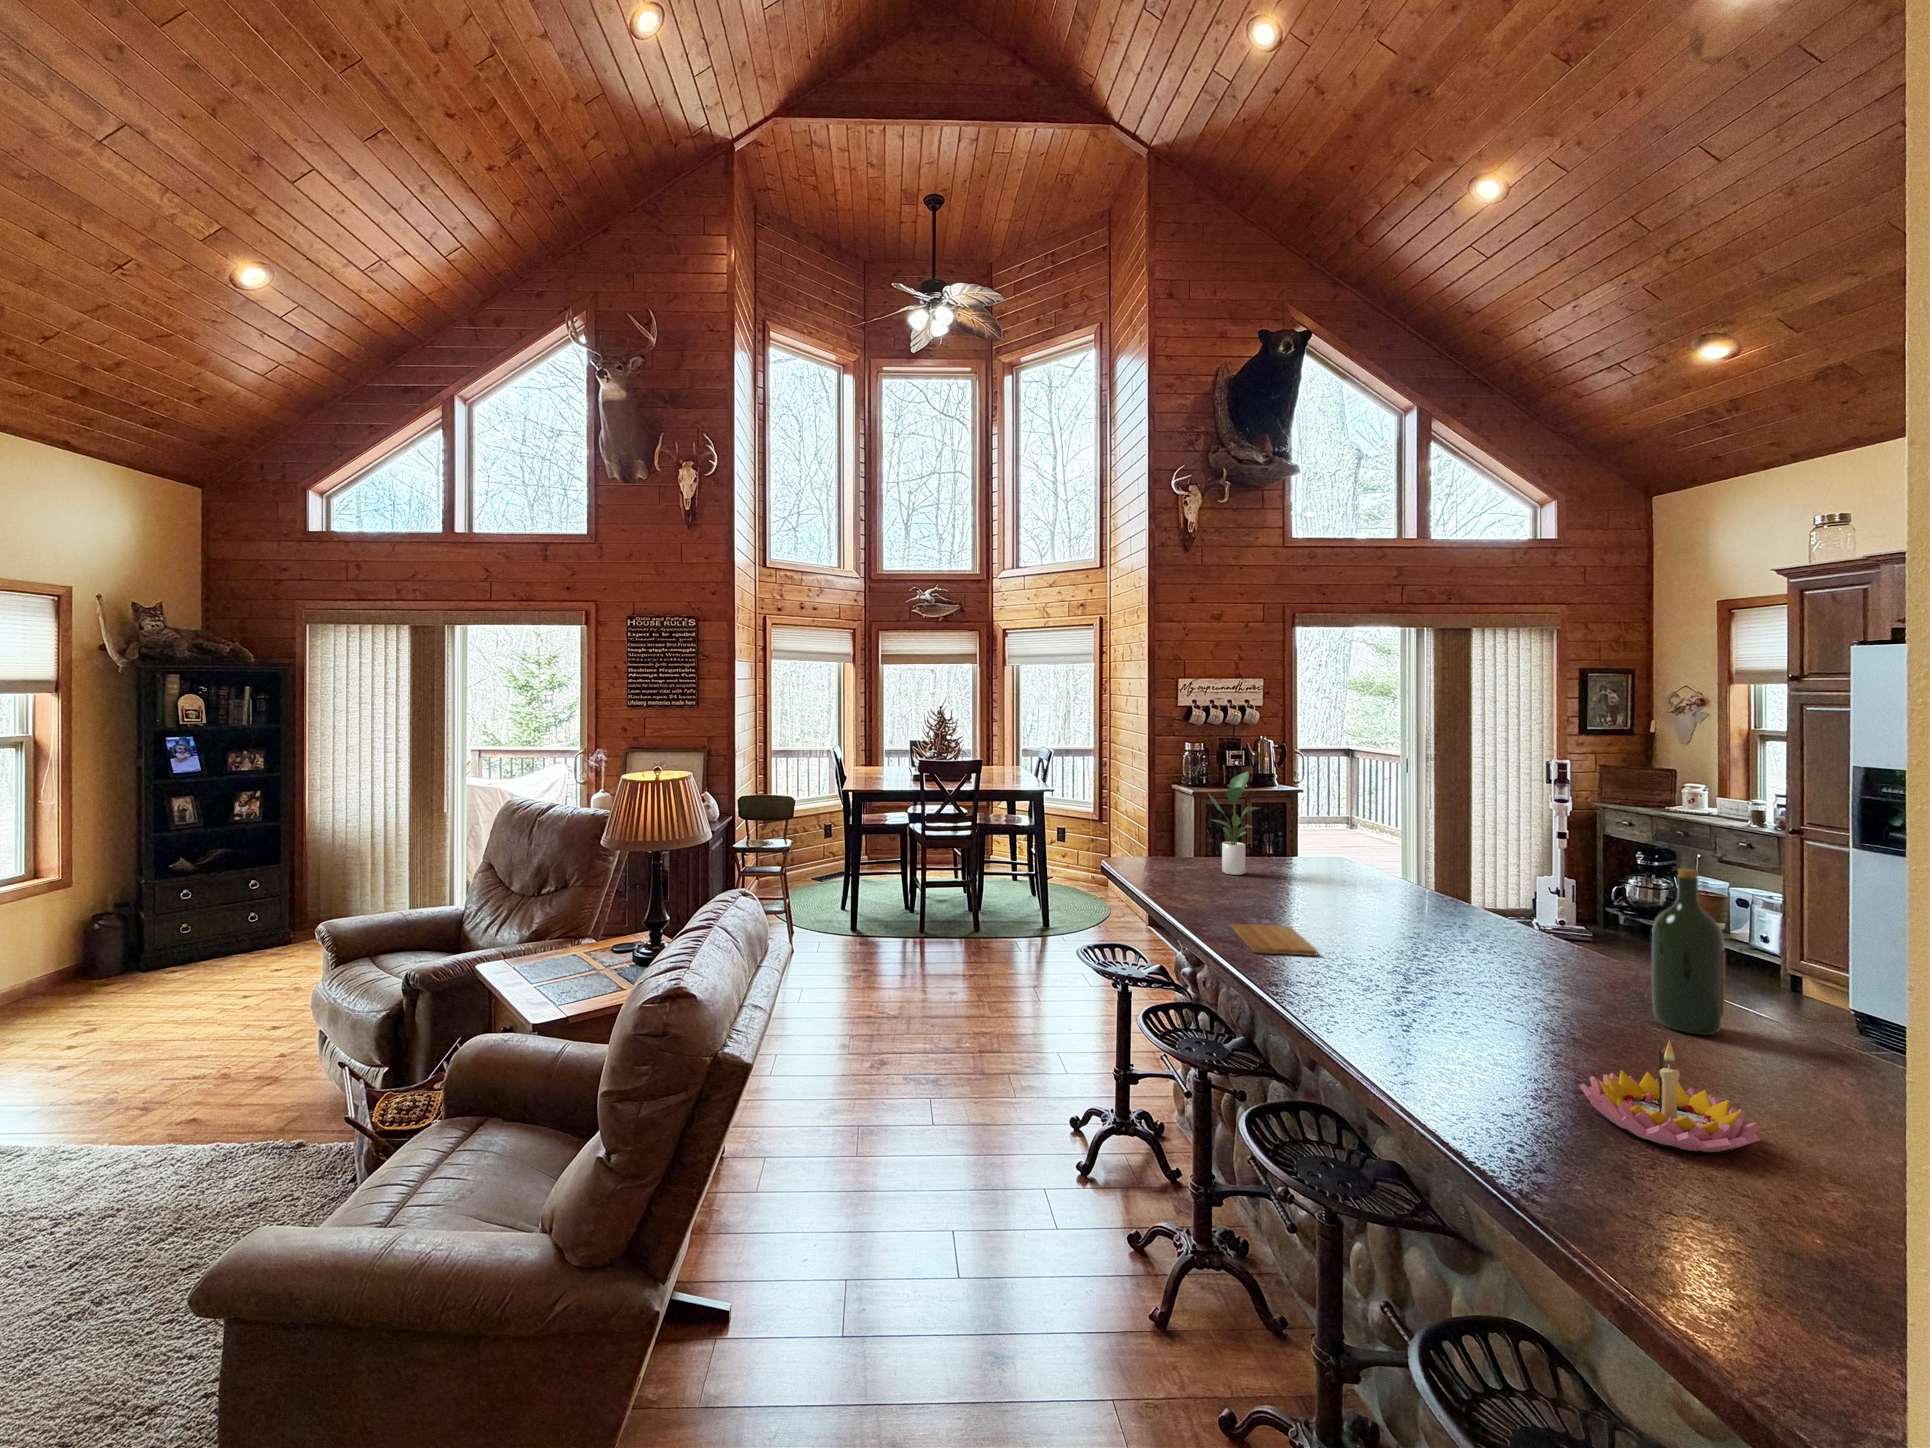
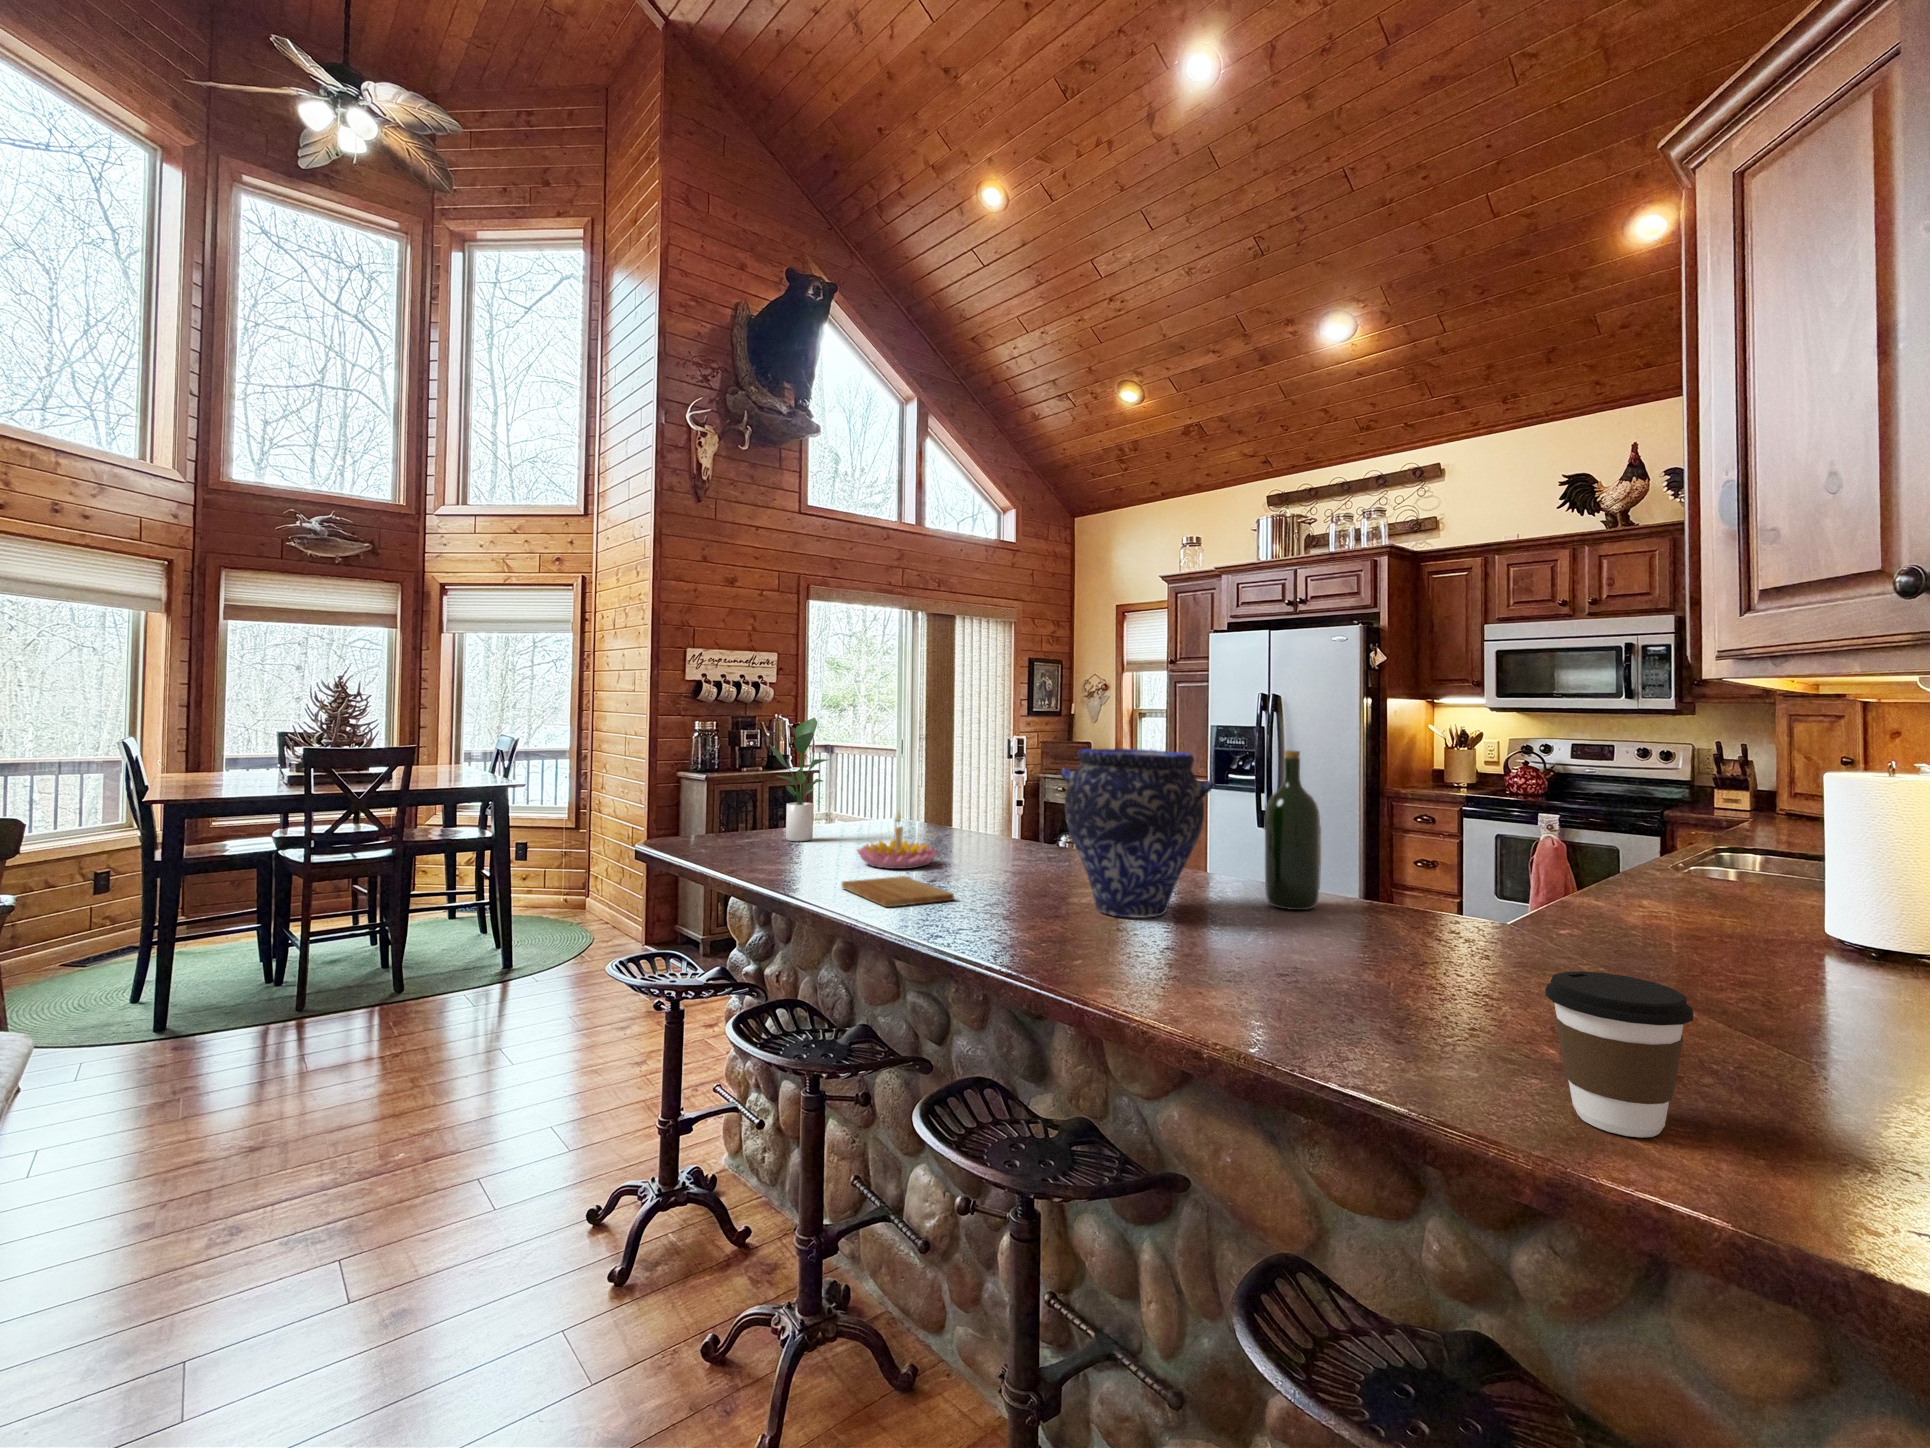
vase: none [1410,845,1567,1008] -> present [1061,748,1214,918]
candle holder: present [1579,1041,1761,1154] -> present [857,812,938,869]
coffee cup: none [1647,1143,1787,1298] -> present [1545,971,1693,1138]

